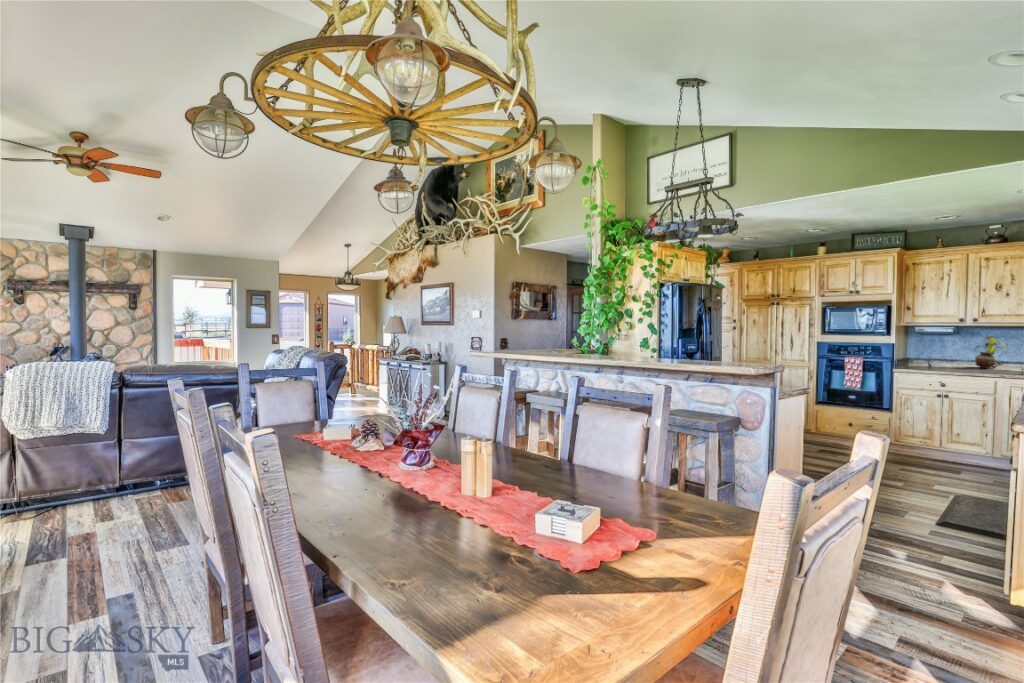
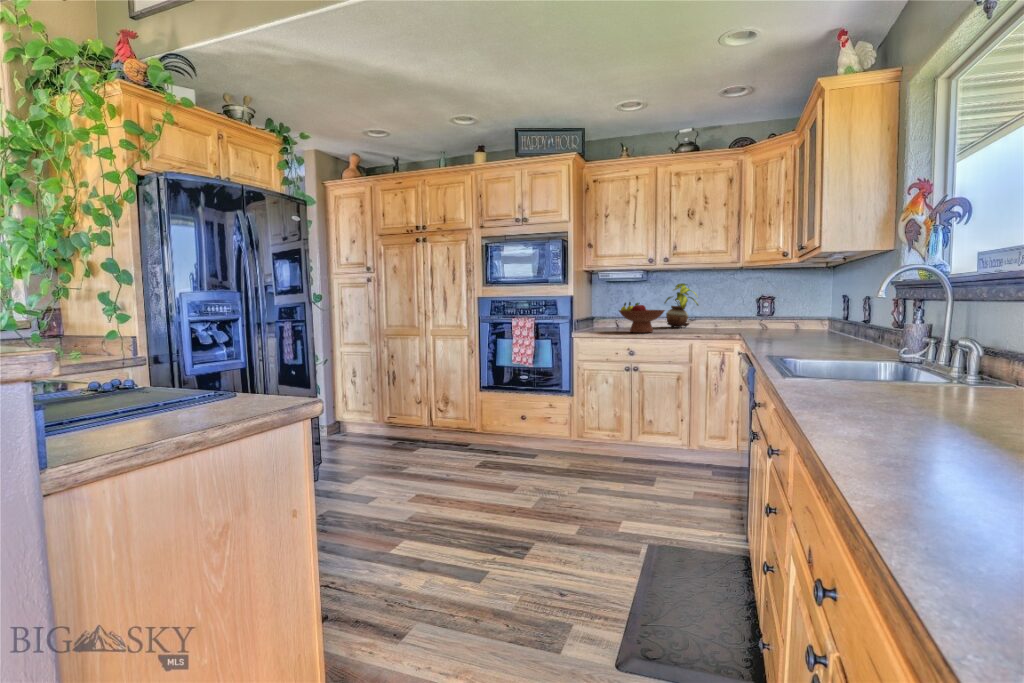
fruit bowl: none [932,350,974,372] -> present [619,302,665,333]

